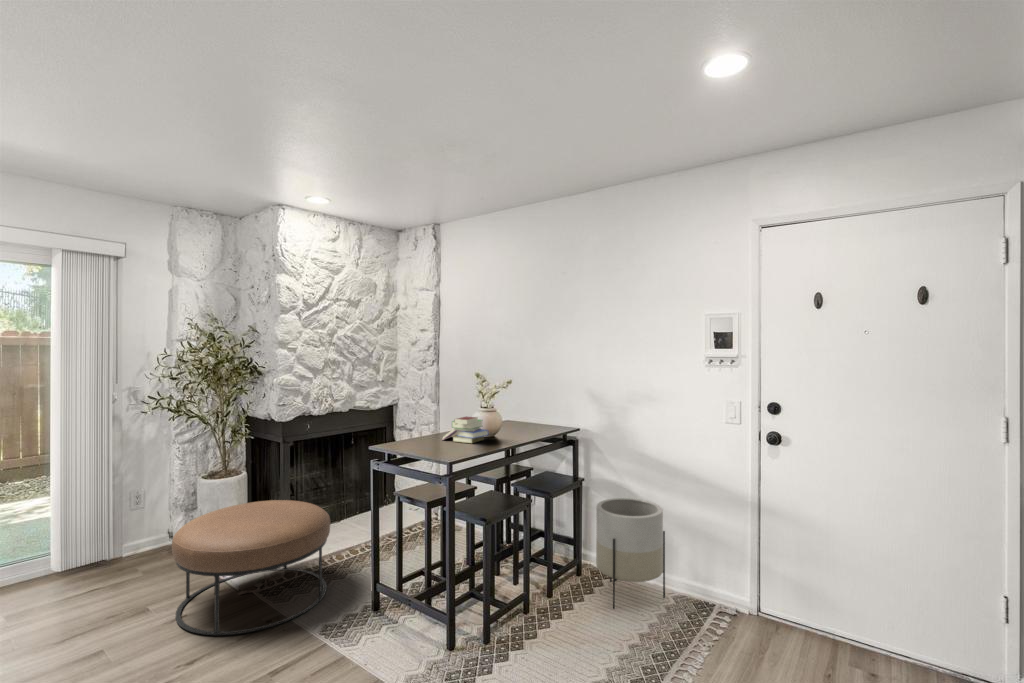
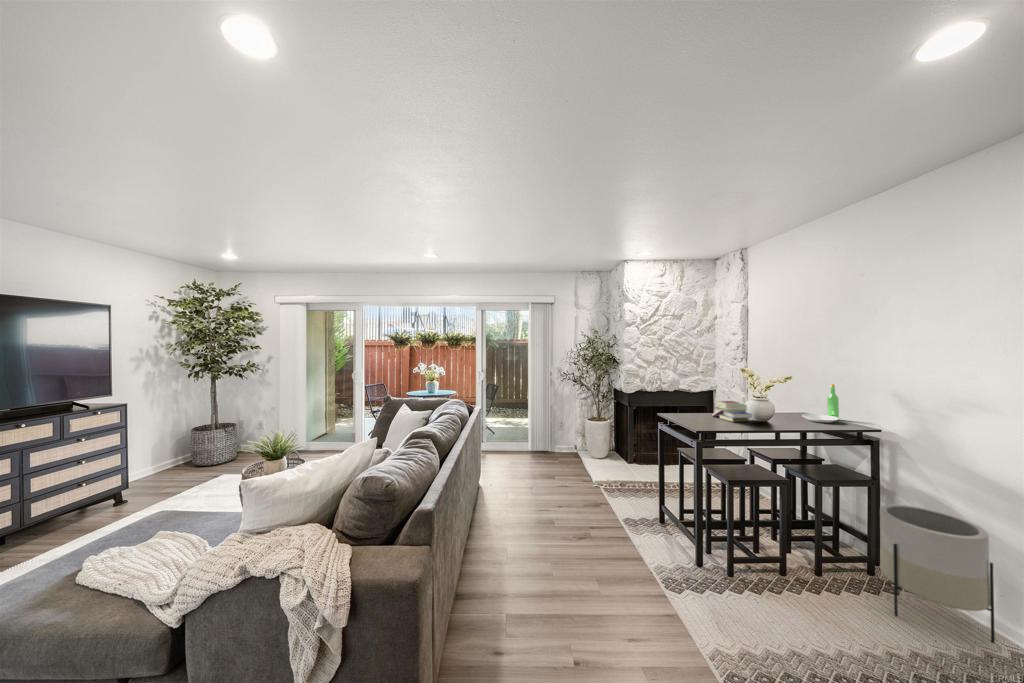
plate: none [520,387,551,430] -> present [802,384,839,423]
ottoman: present [172,500,330,635] -> none [559,436,642,508]

